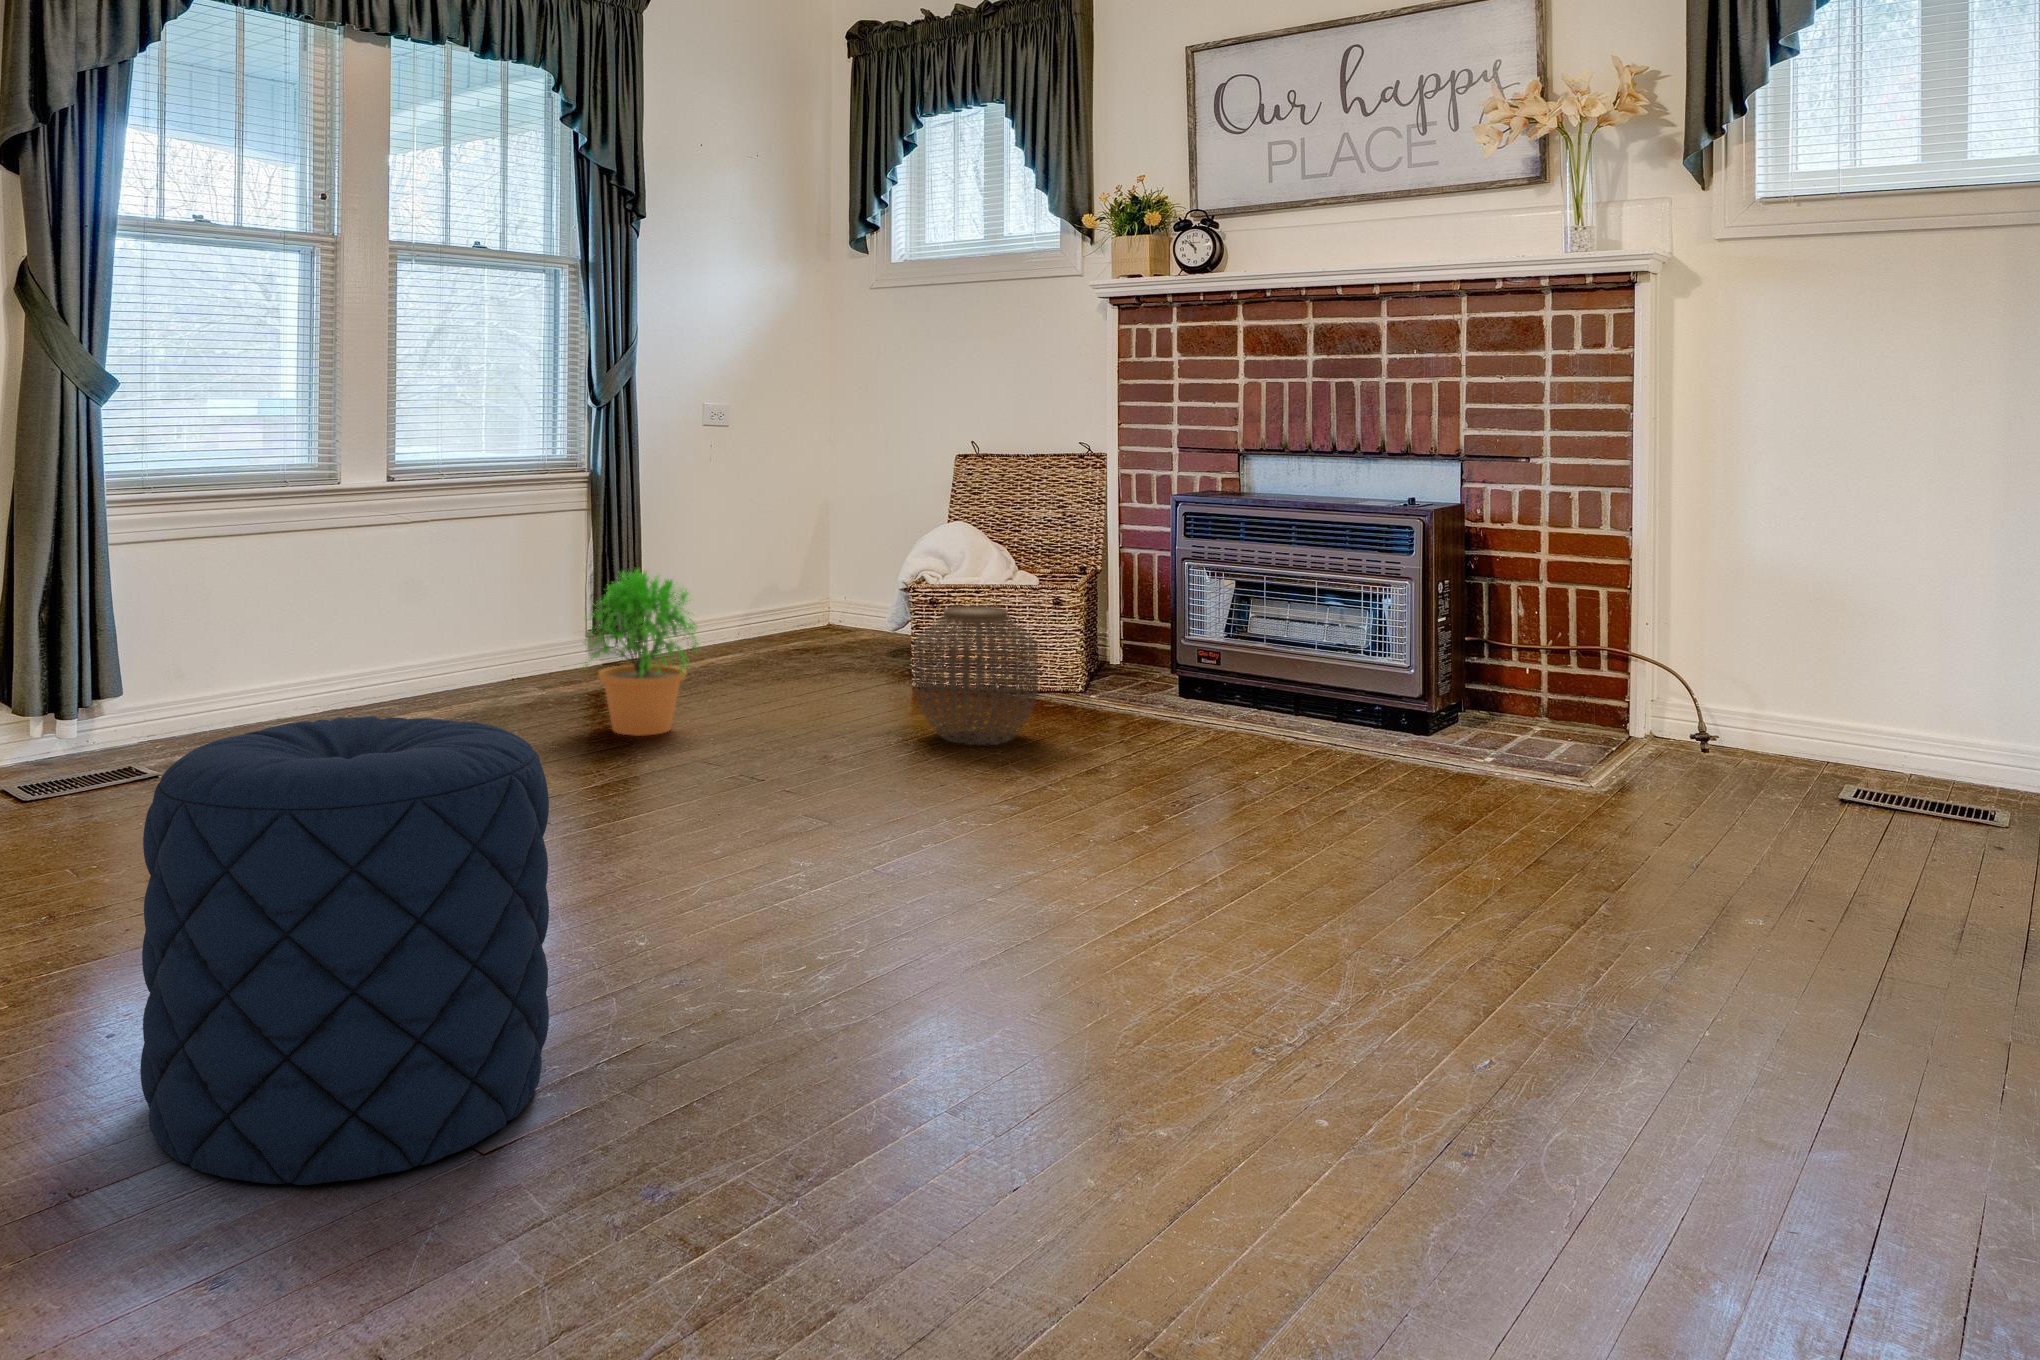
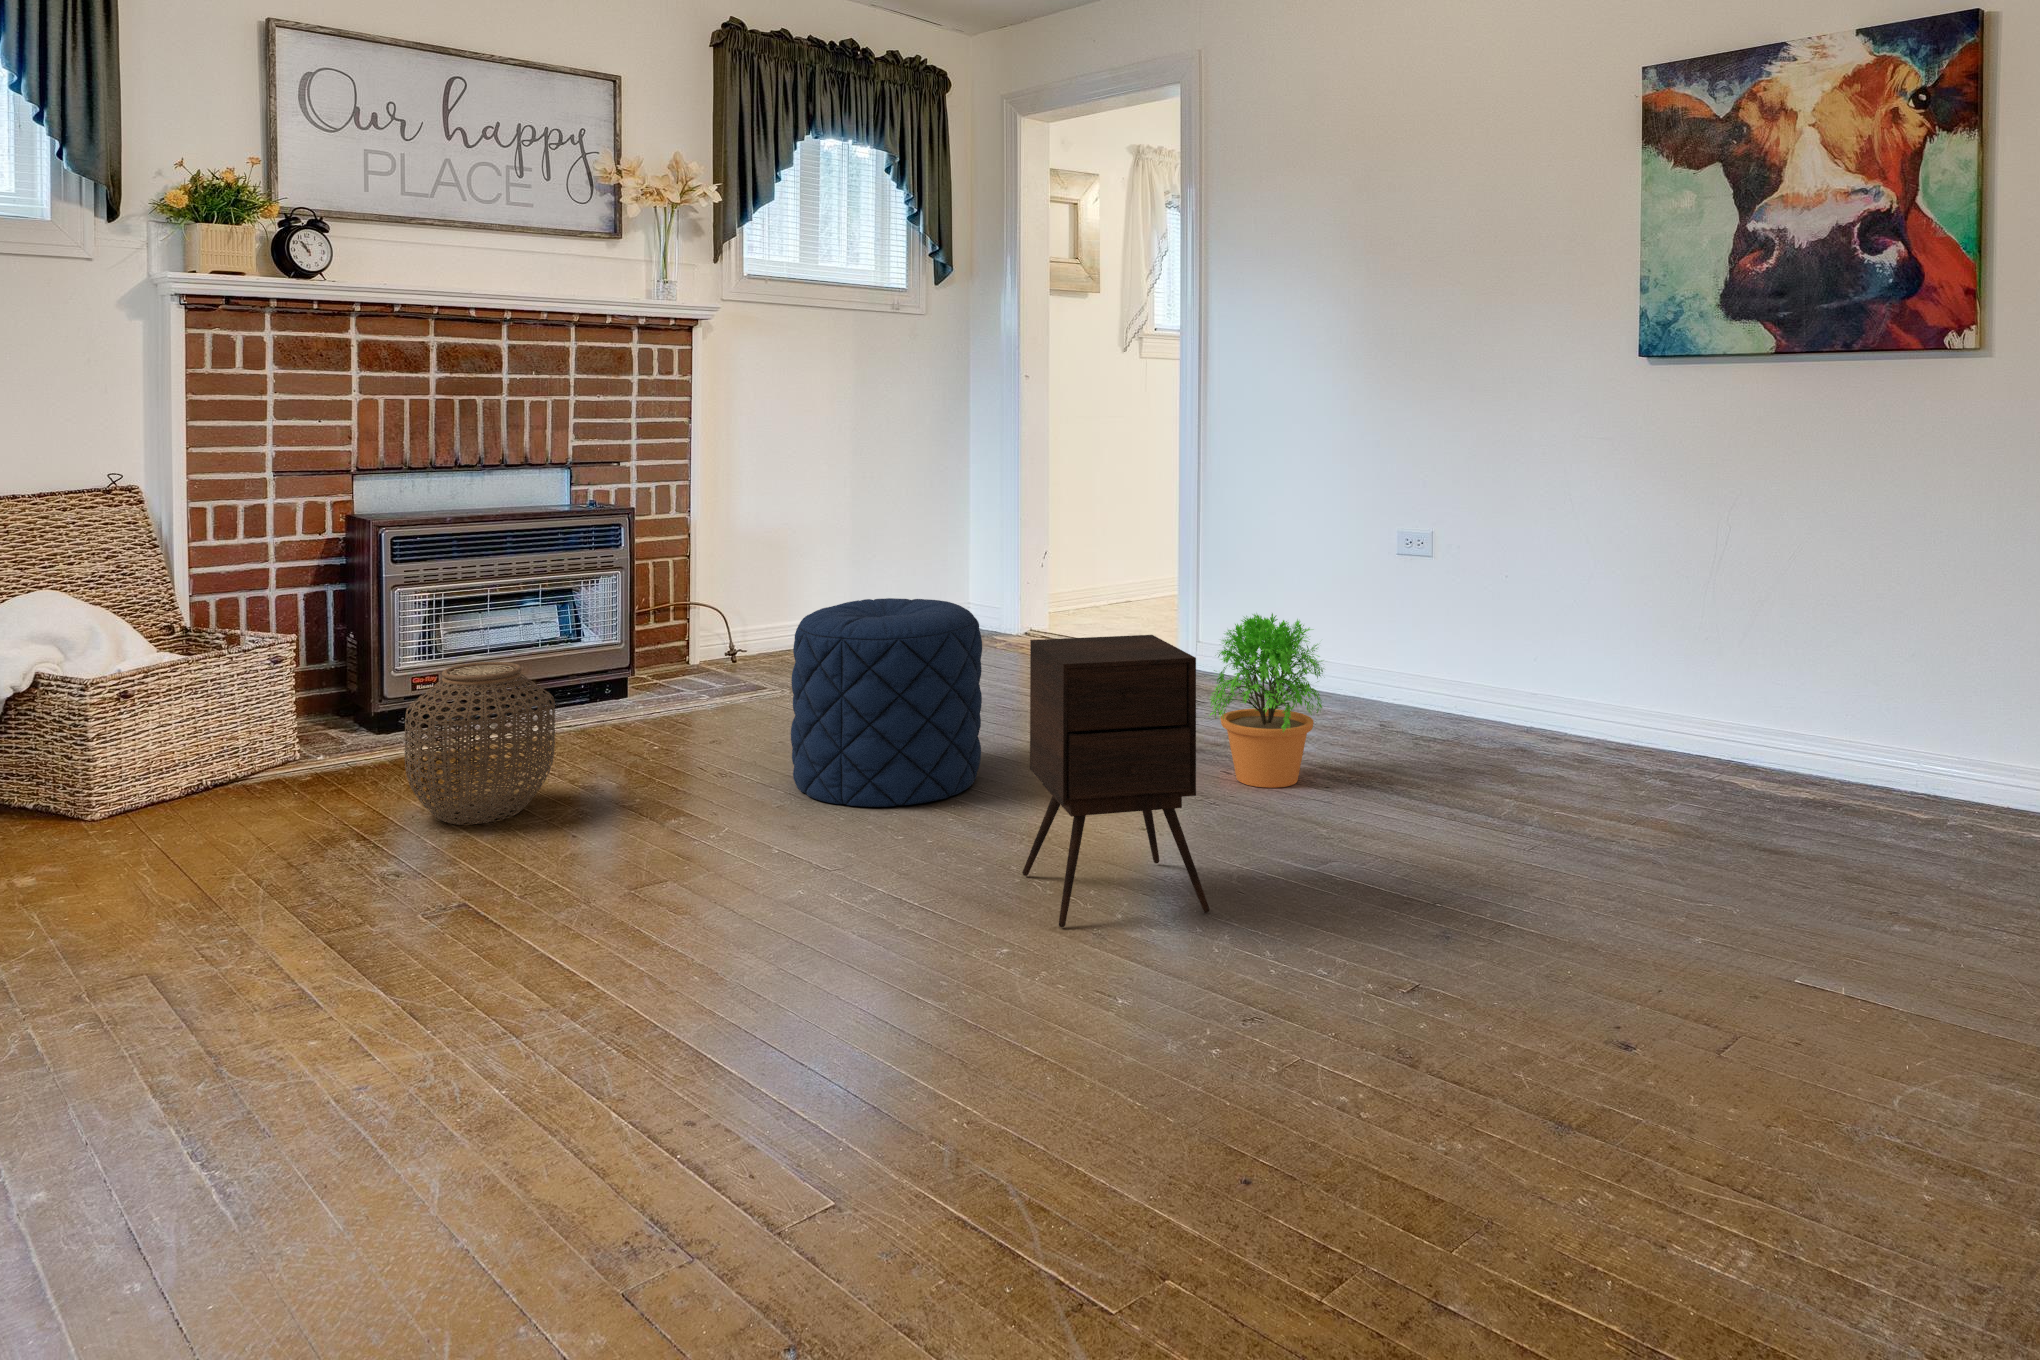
potted plant: present [584,569,700,736] -> present [1209,613,1324,788]
side table: none [693,620,917,964] -> present [1023,635,1210,927]
pouf: present [141,716,549,1185] -> present [791,598,982,807]

